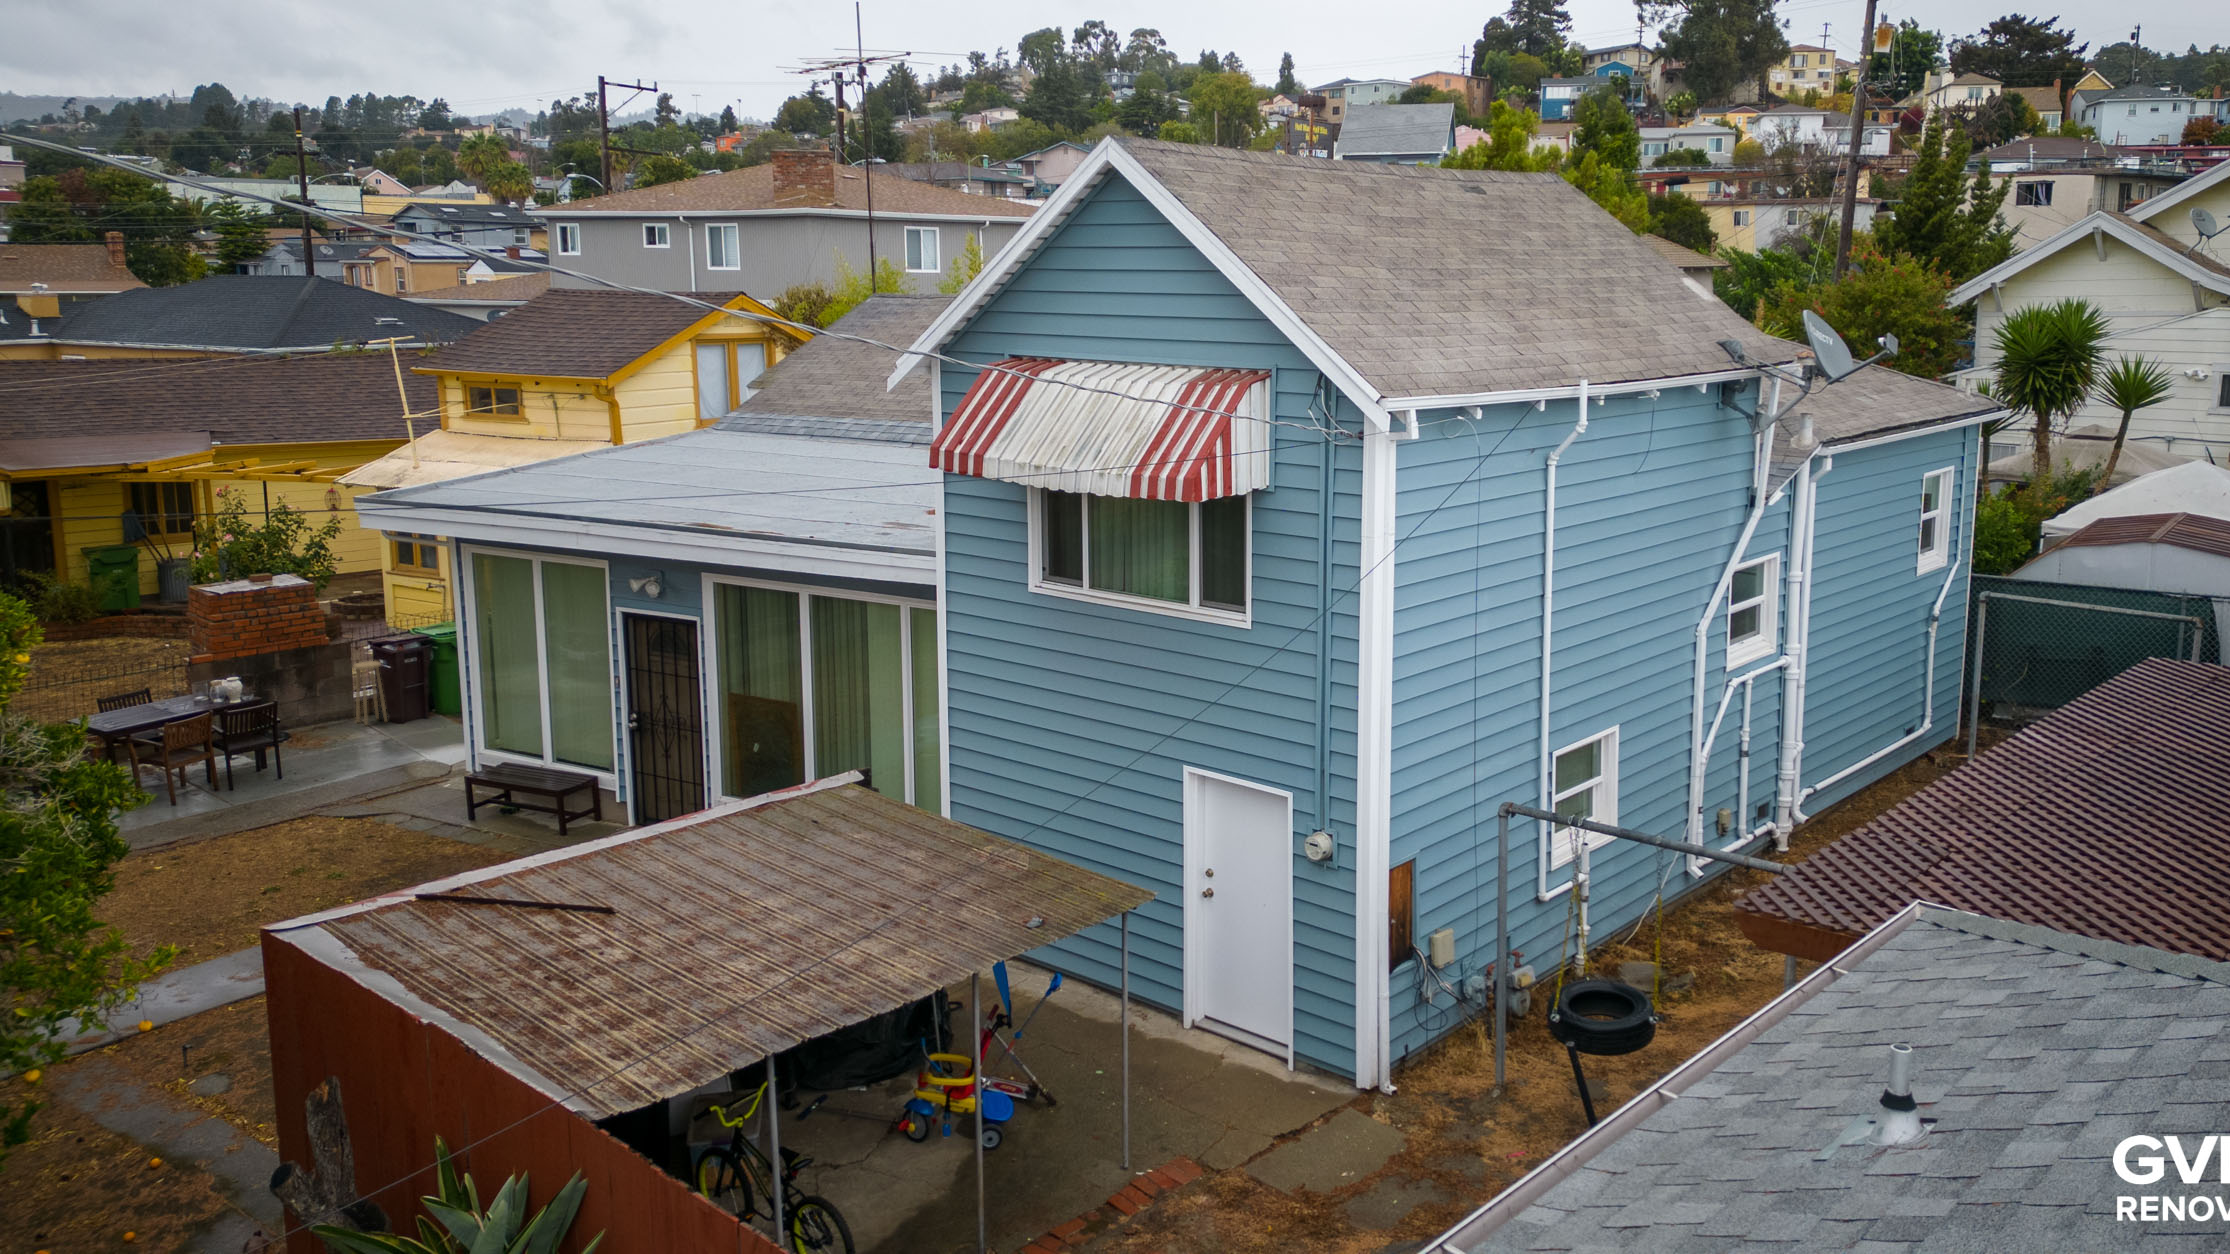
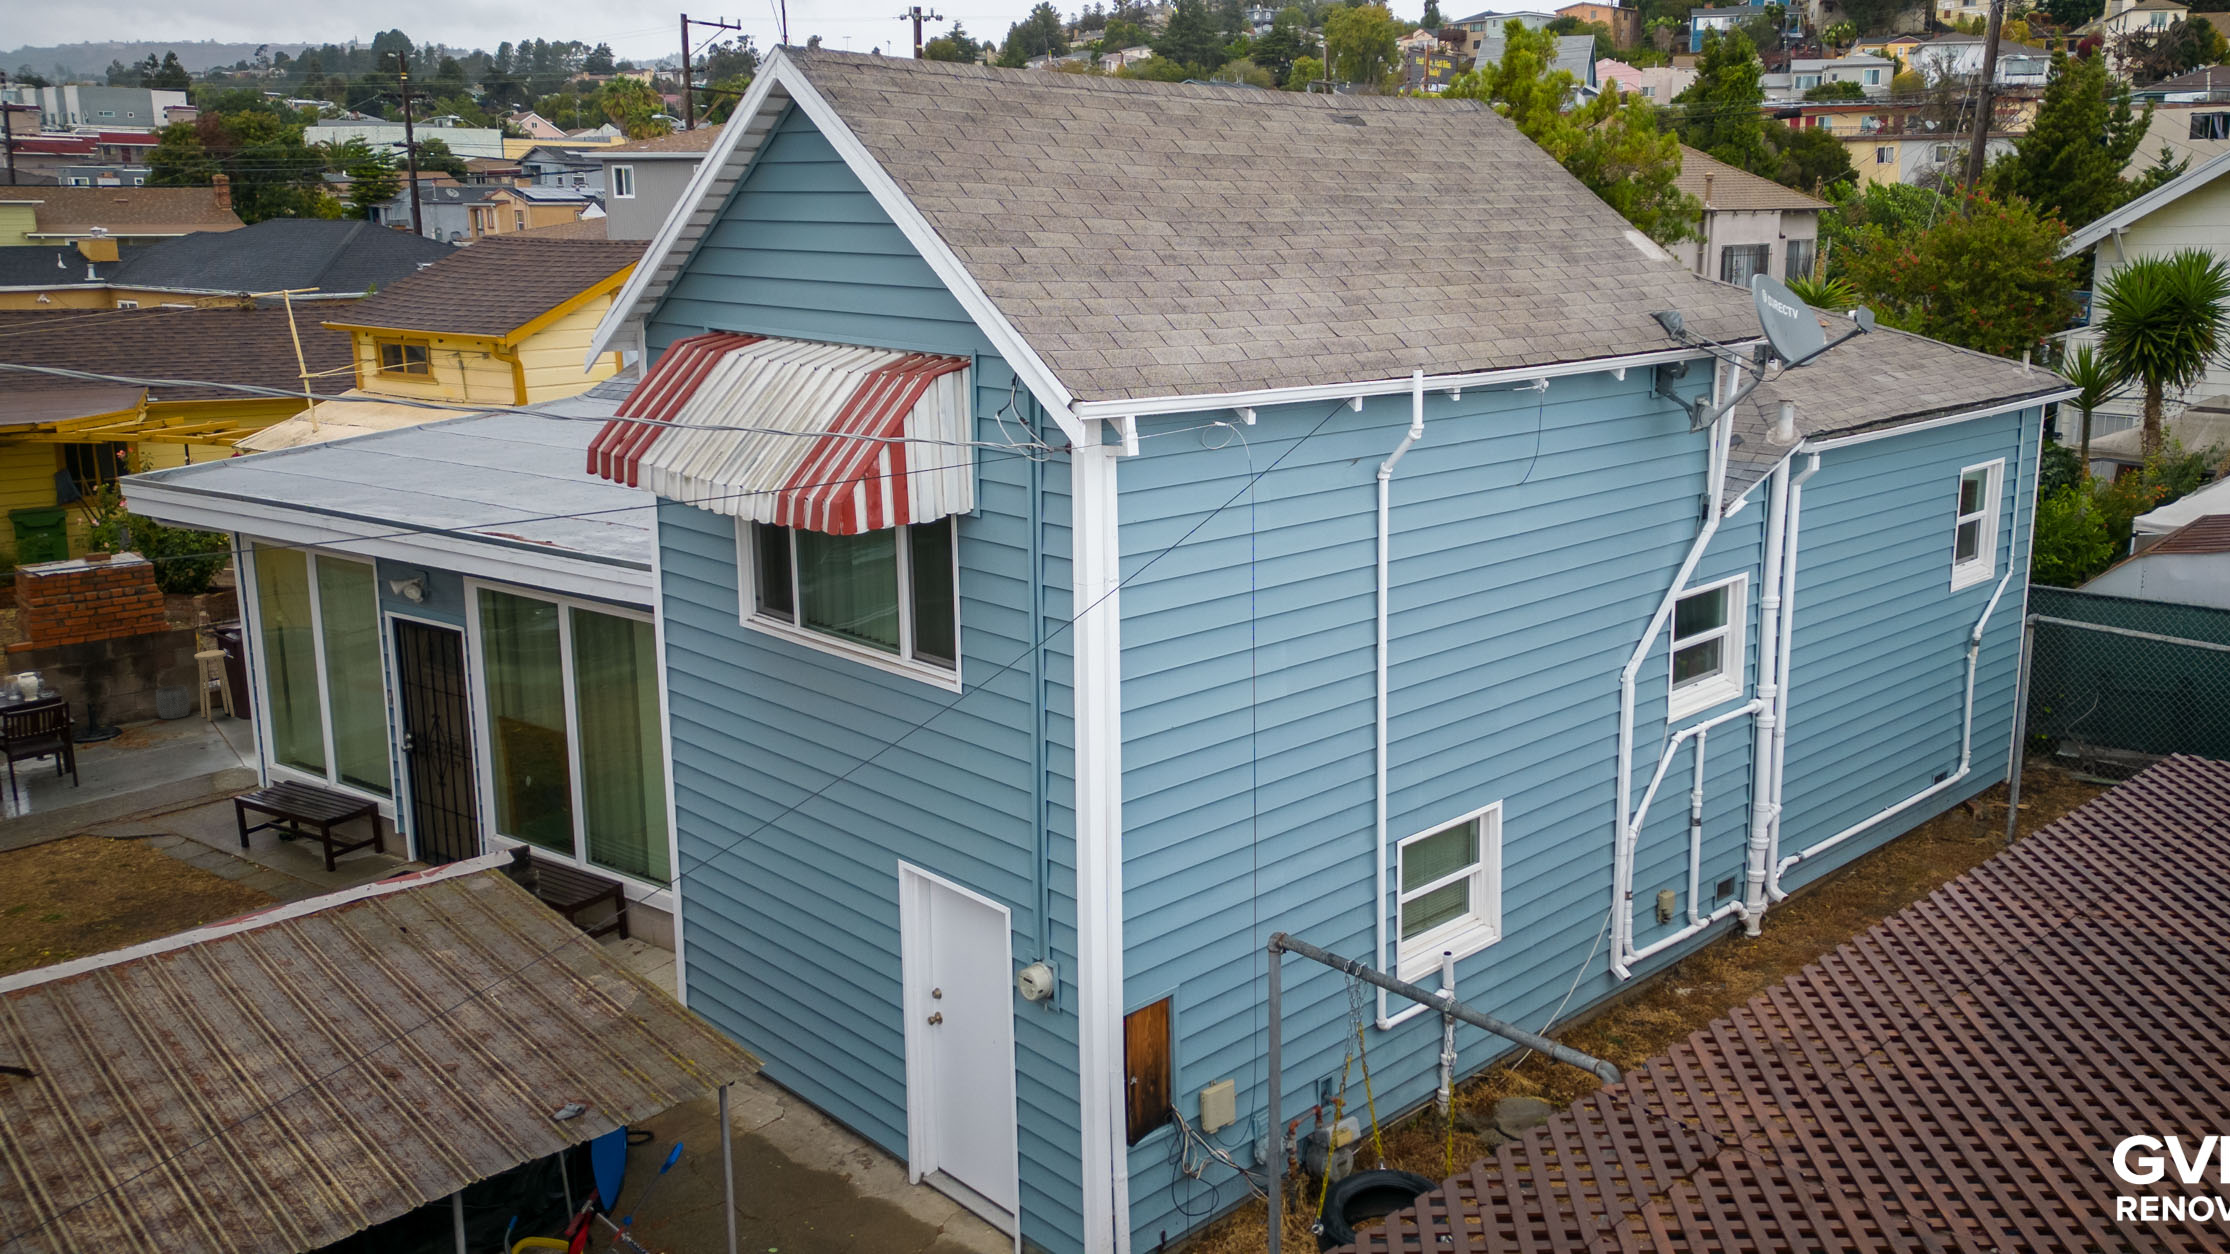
woven basket: none [314,695,344,725] -> present [156,686,190,719]

